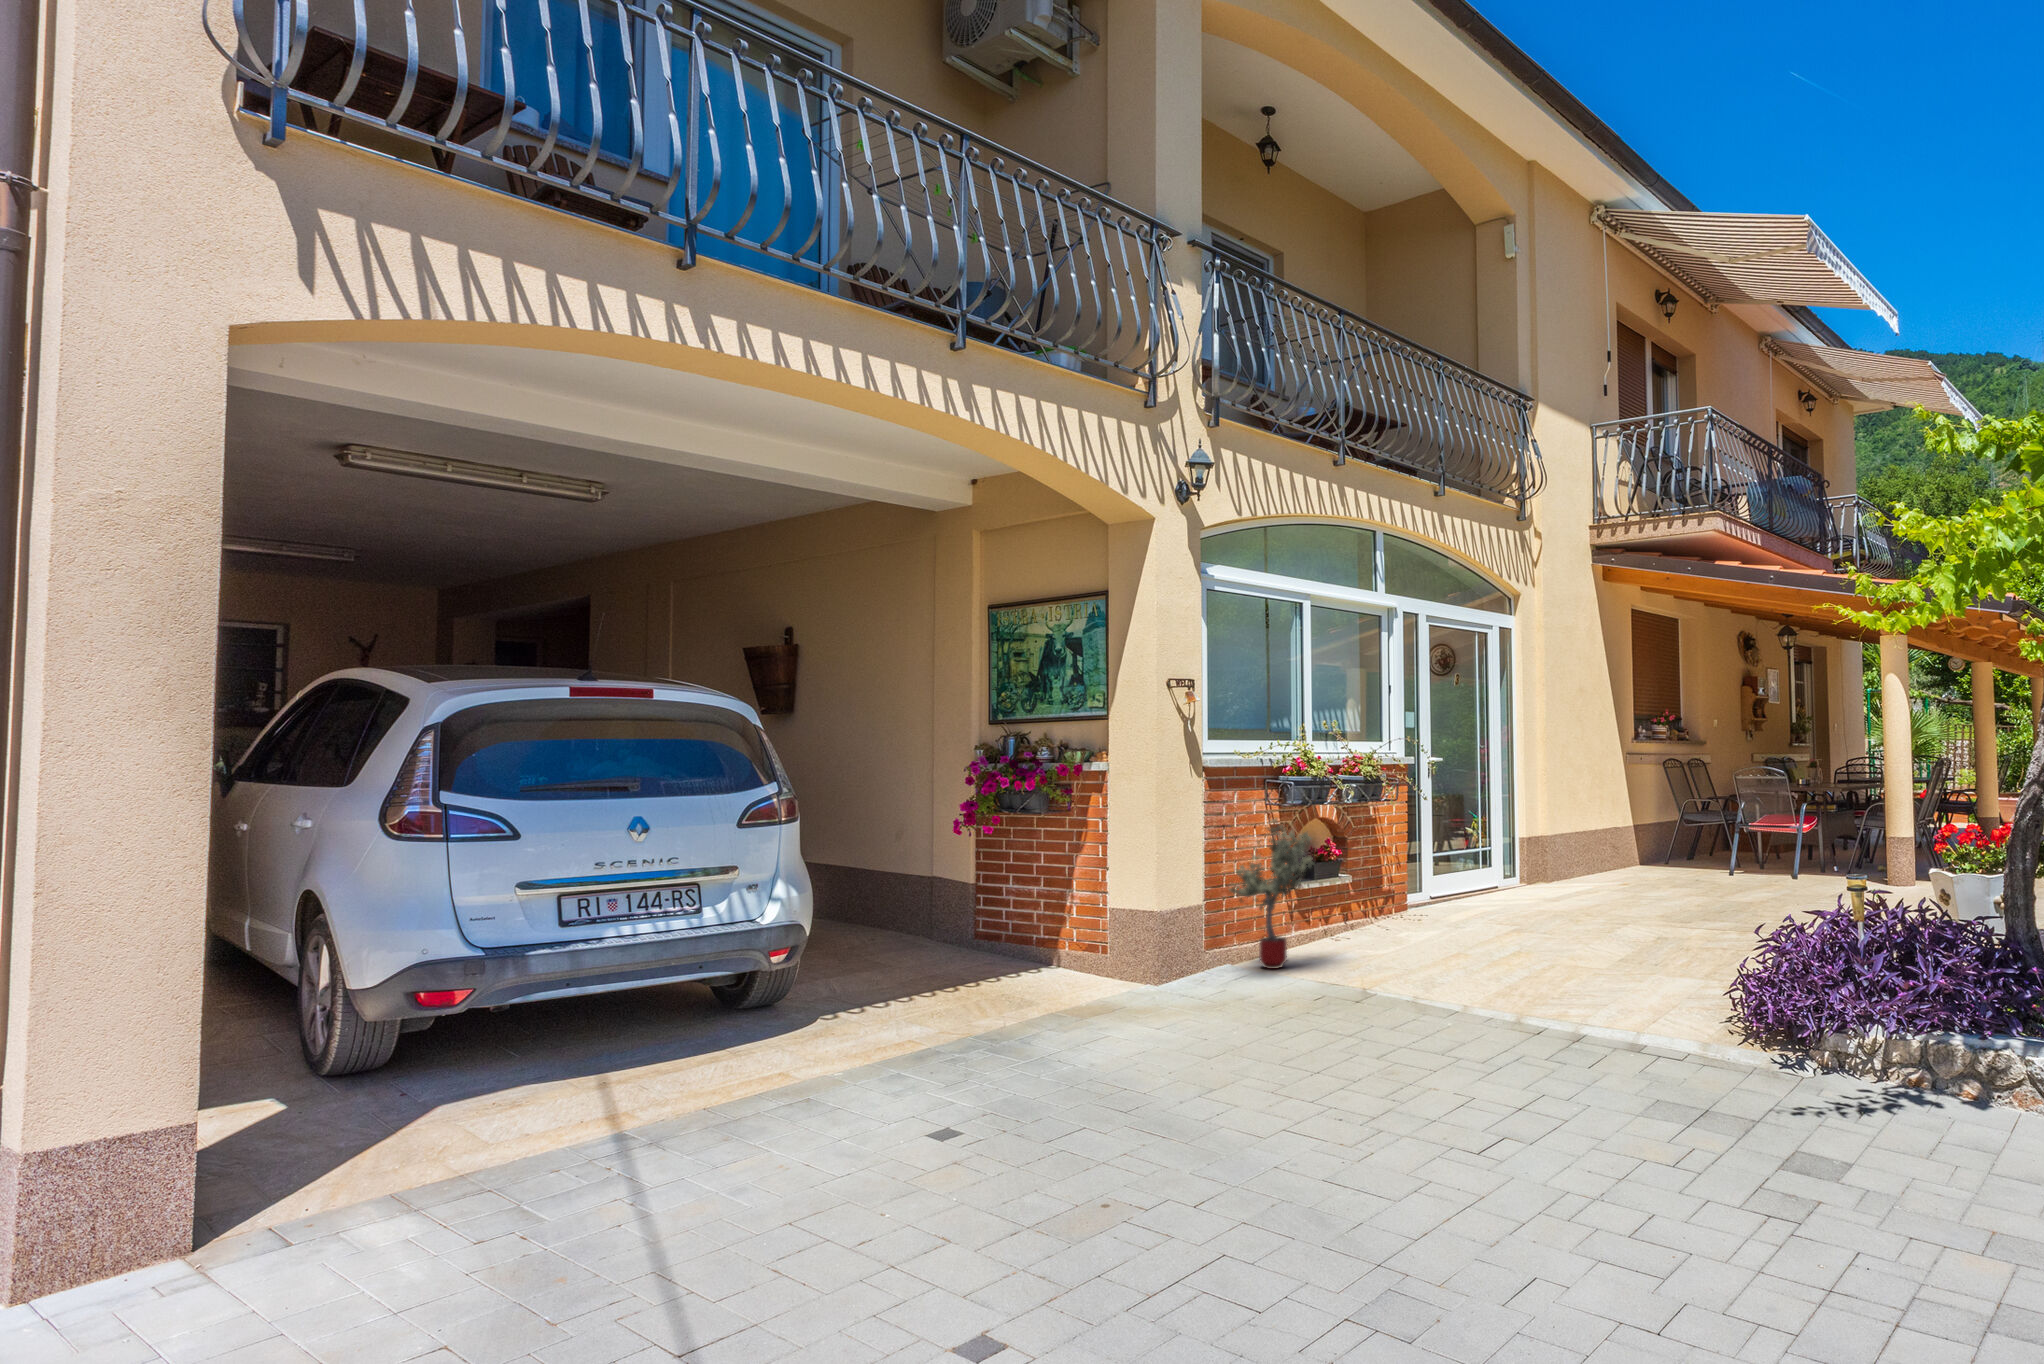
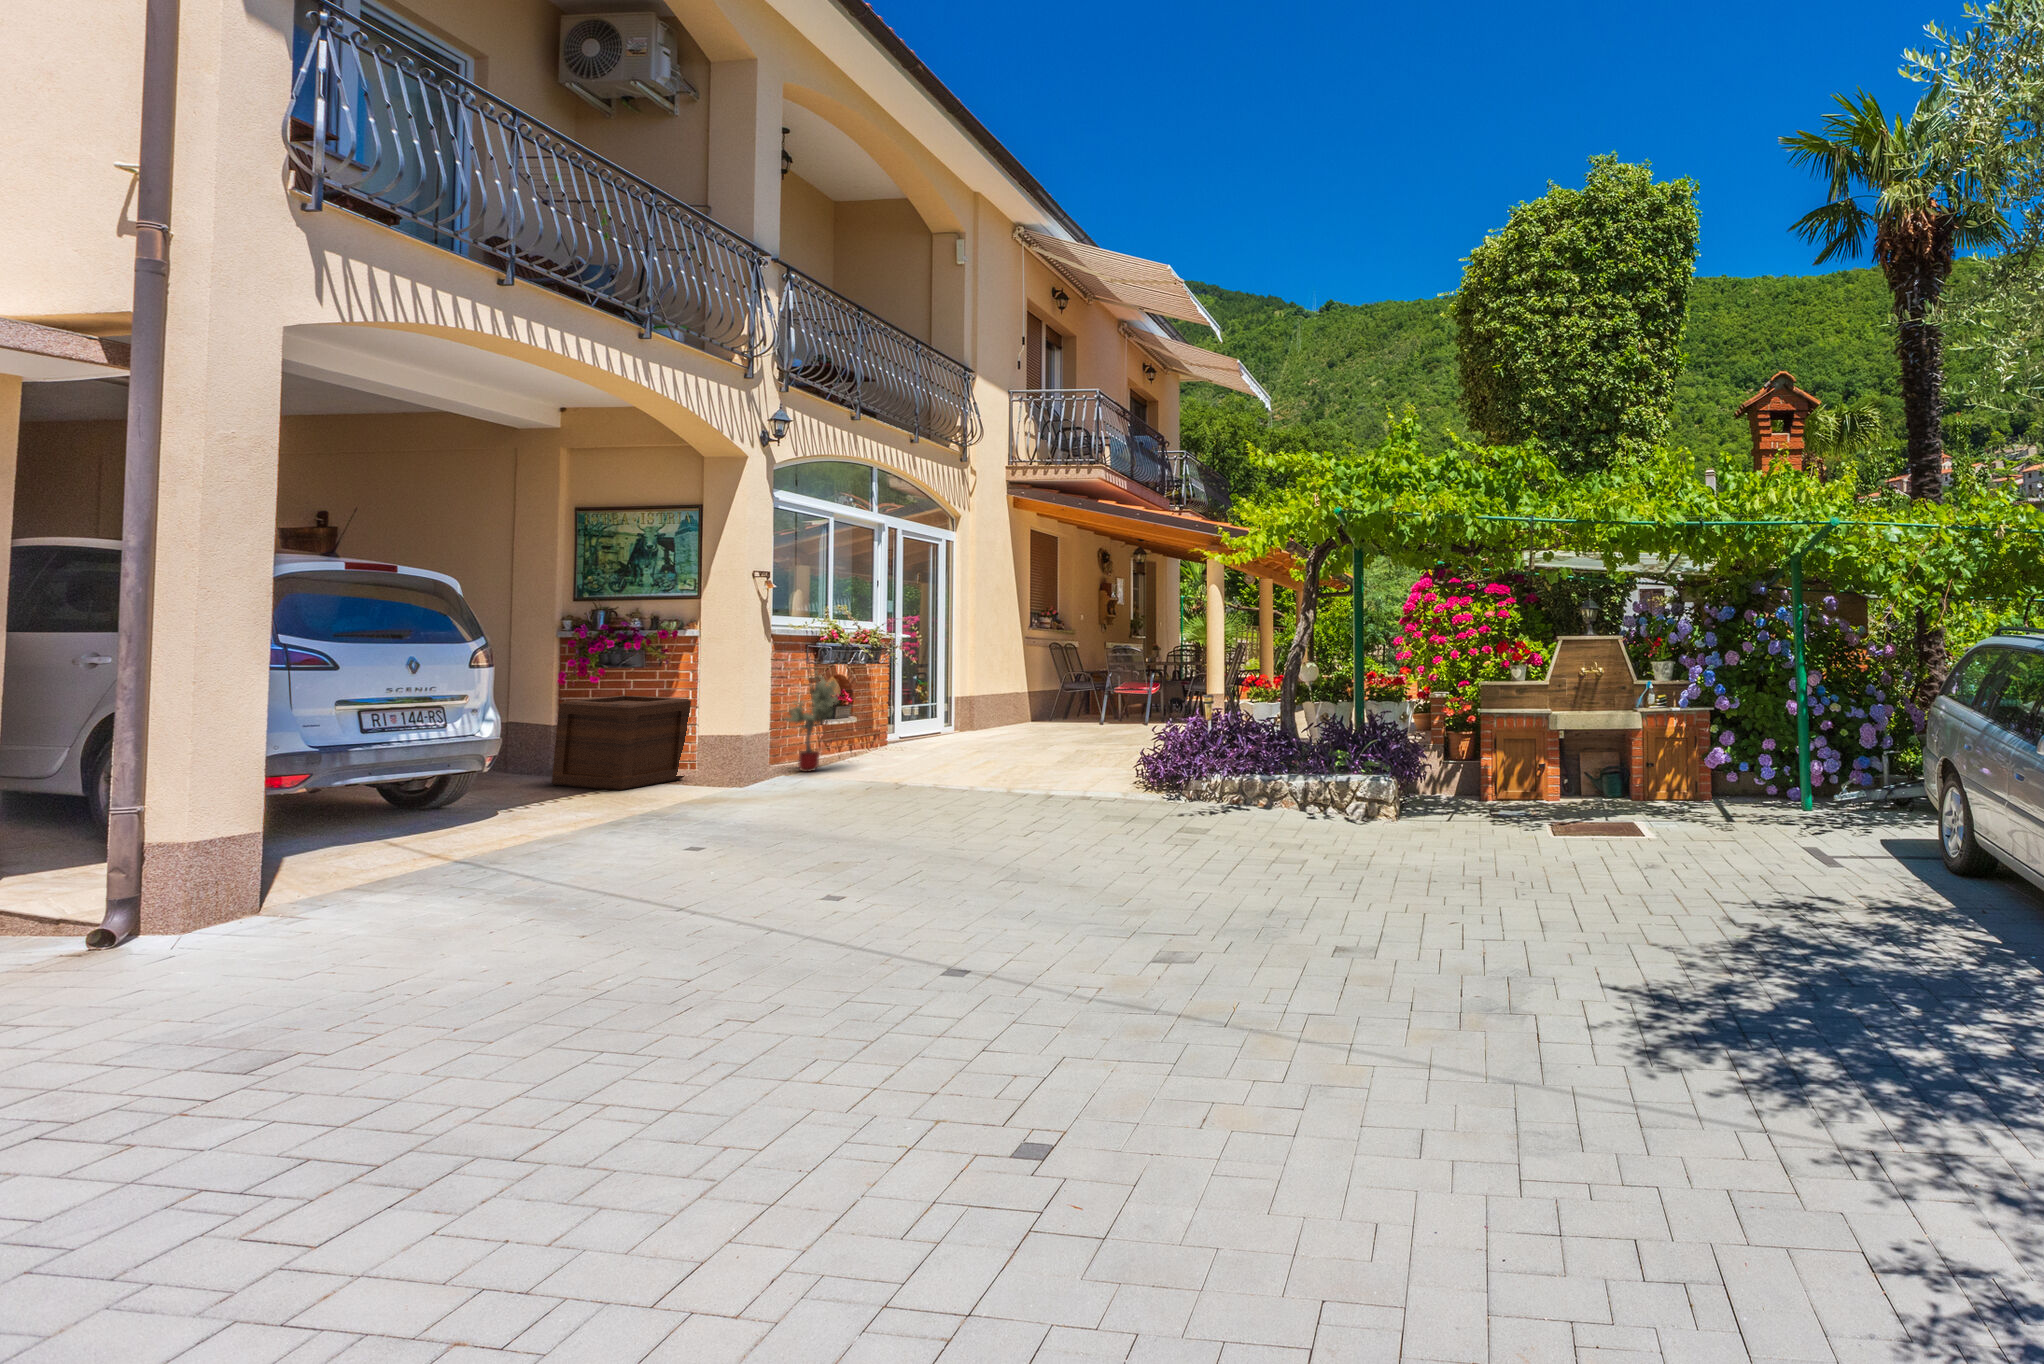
wooden crate: none [942,852,1106,993] -> present [552,695,691,790]

